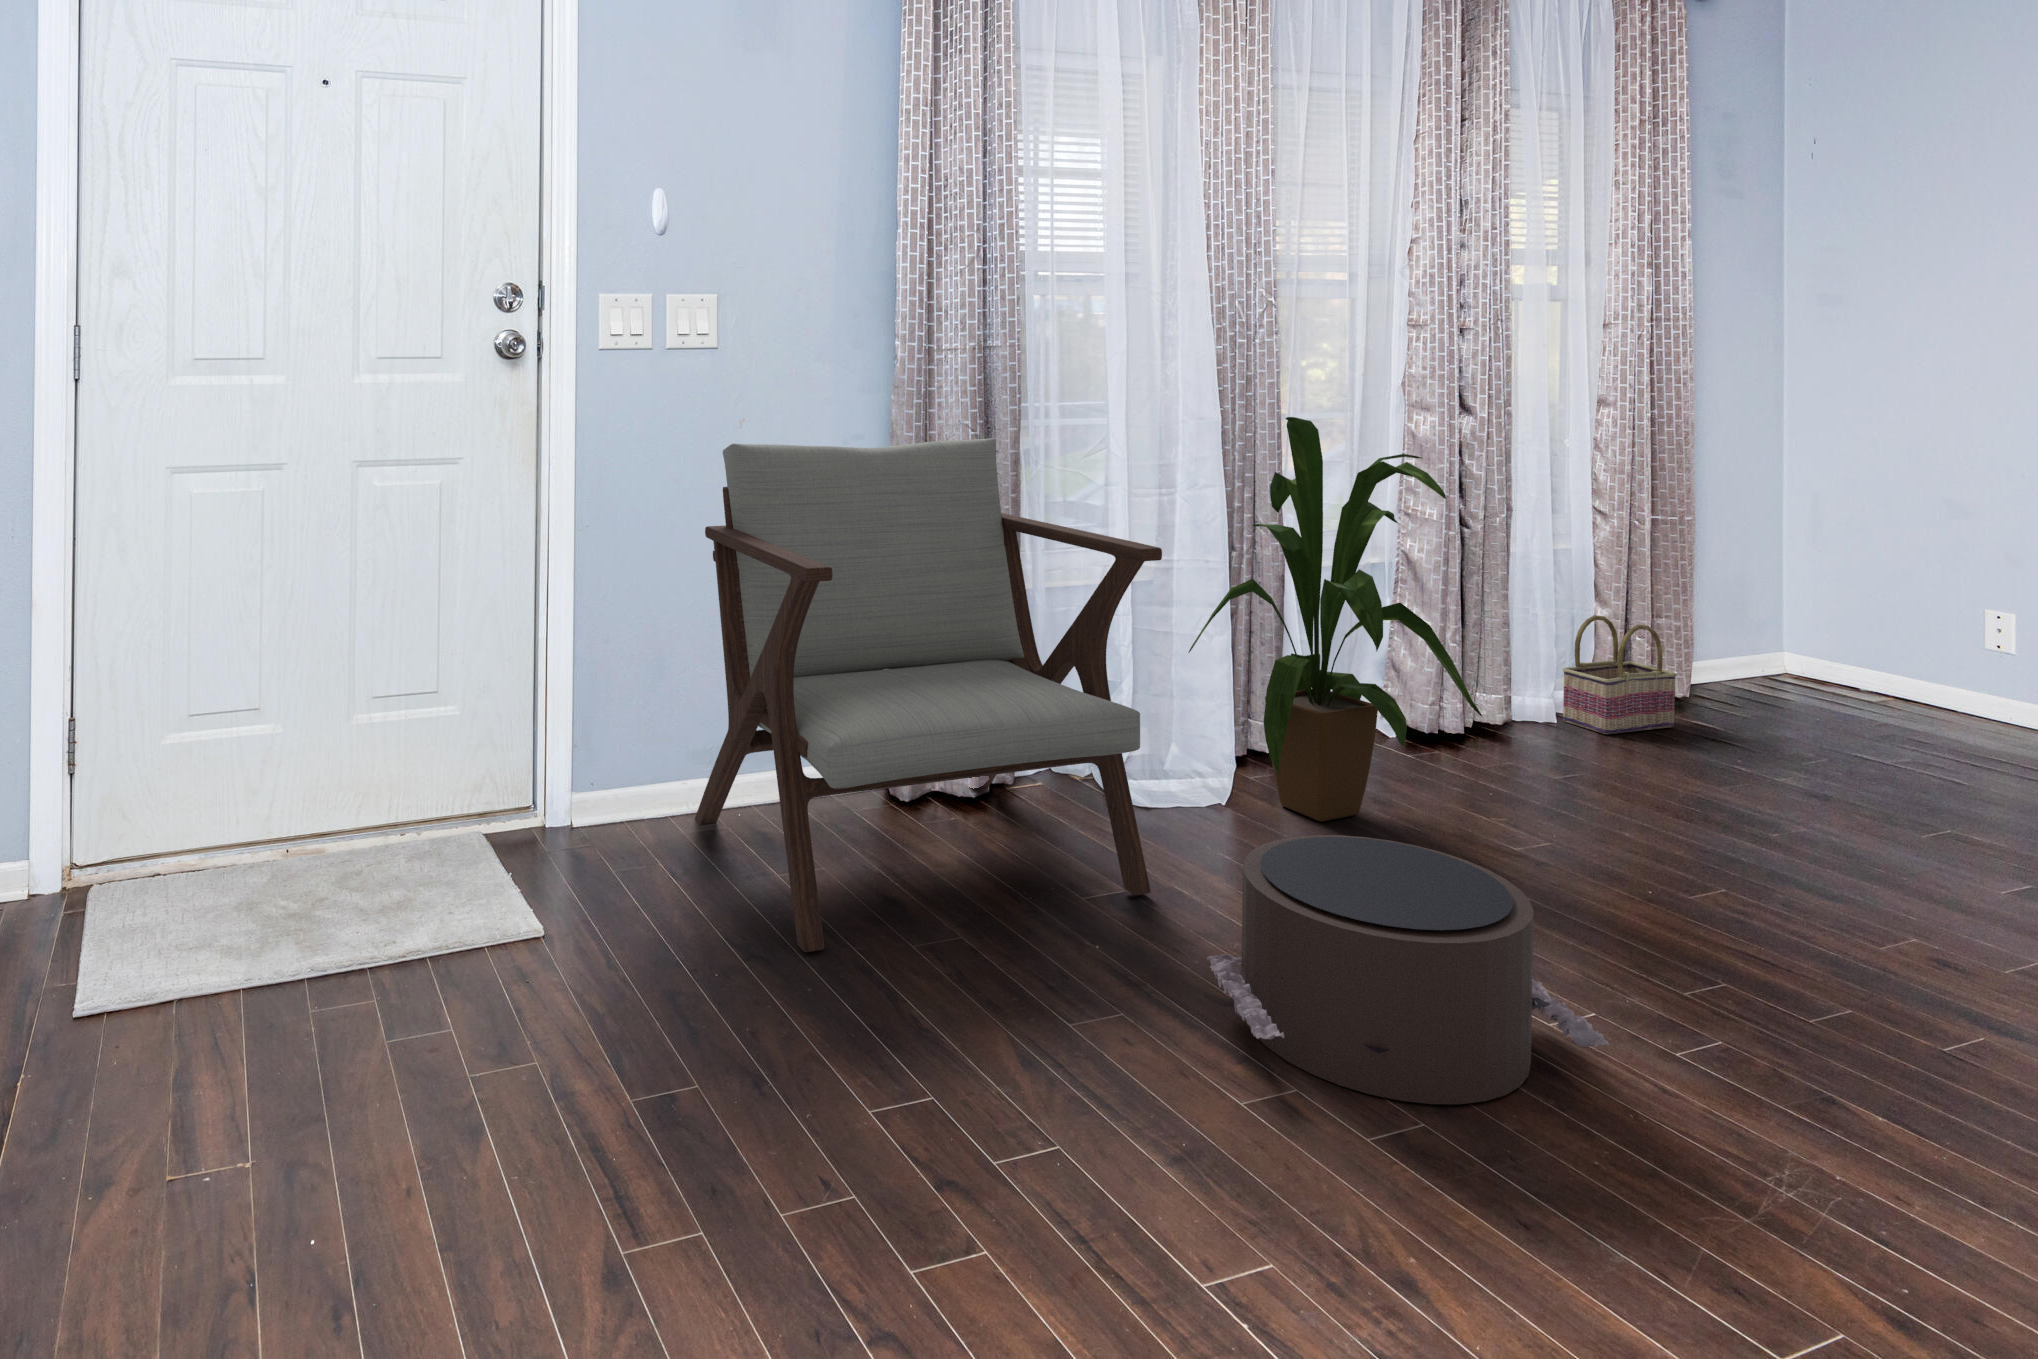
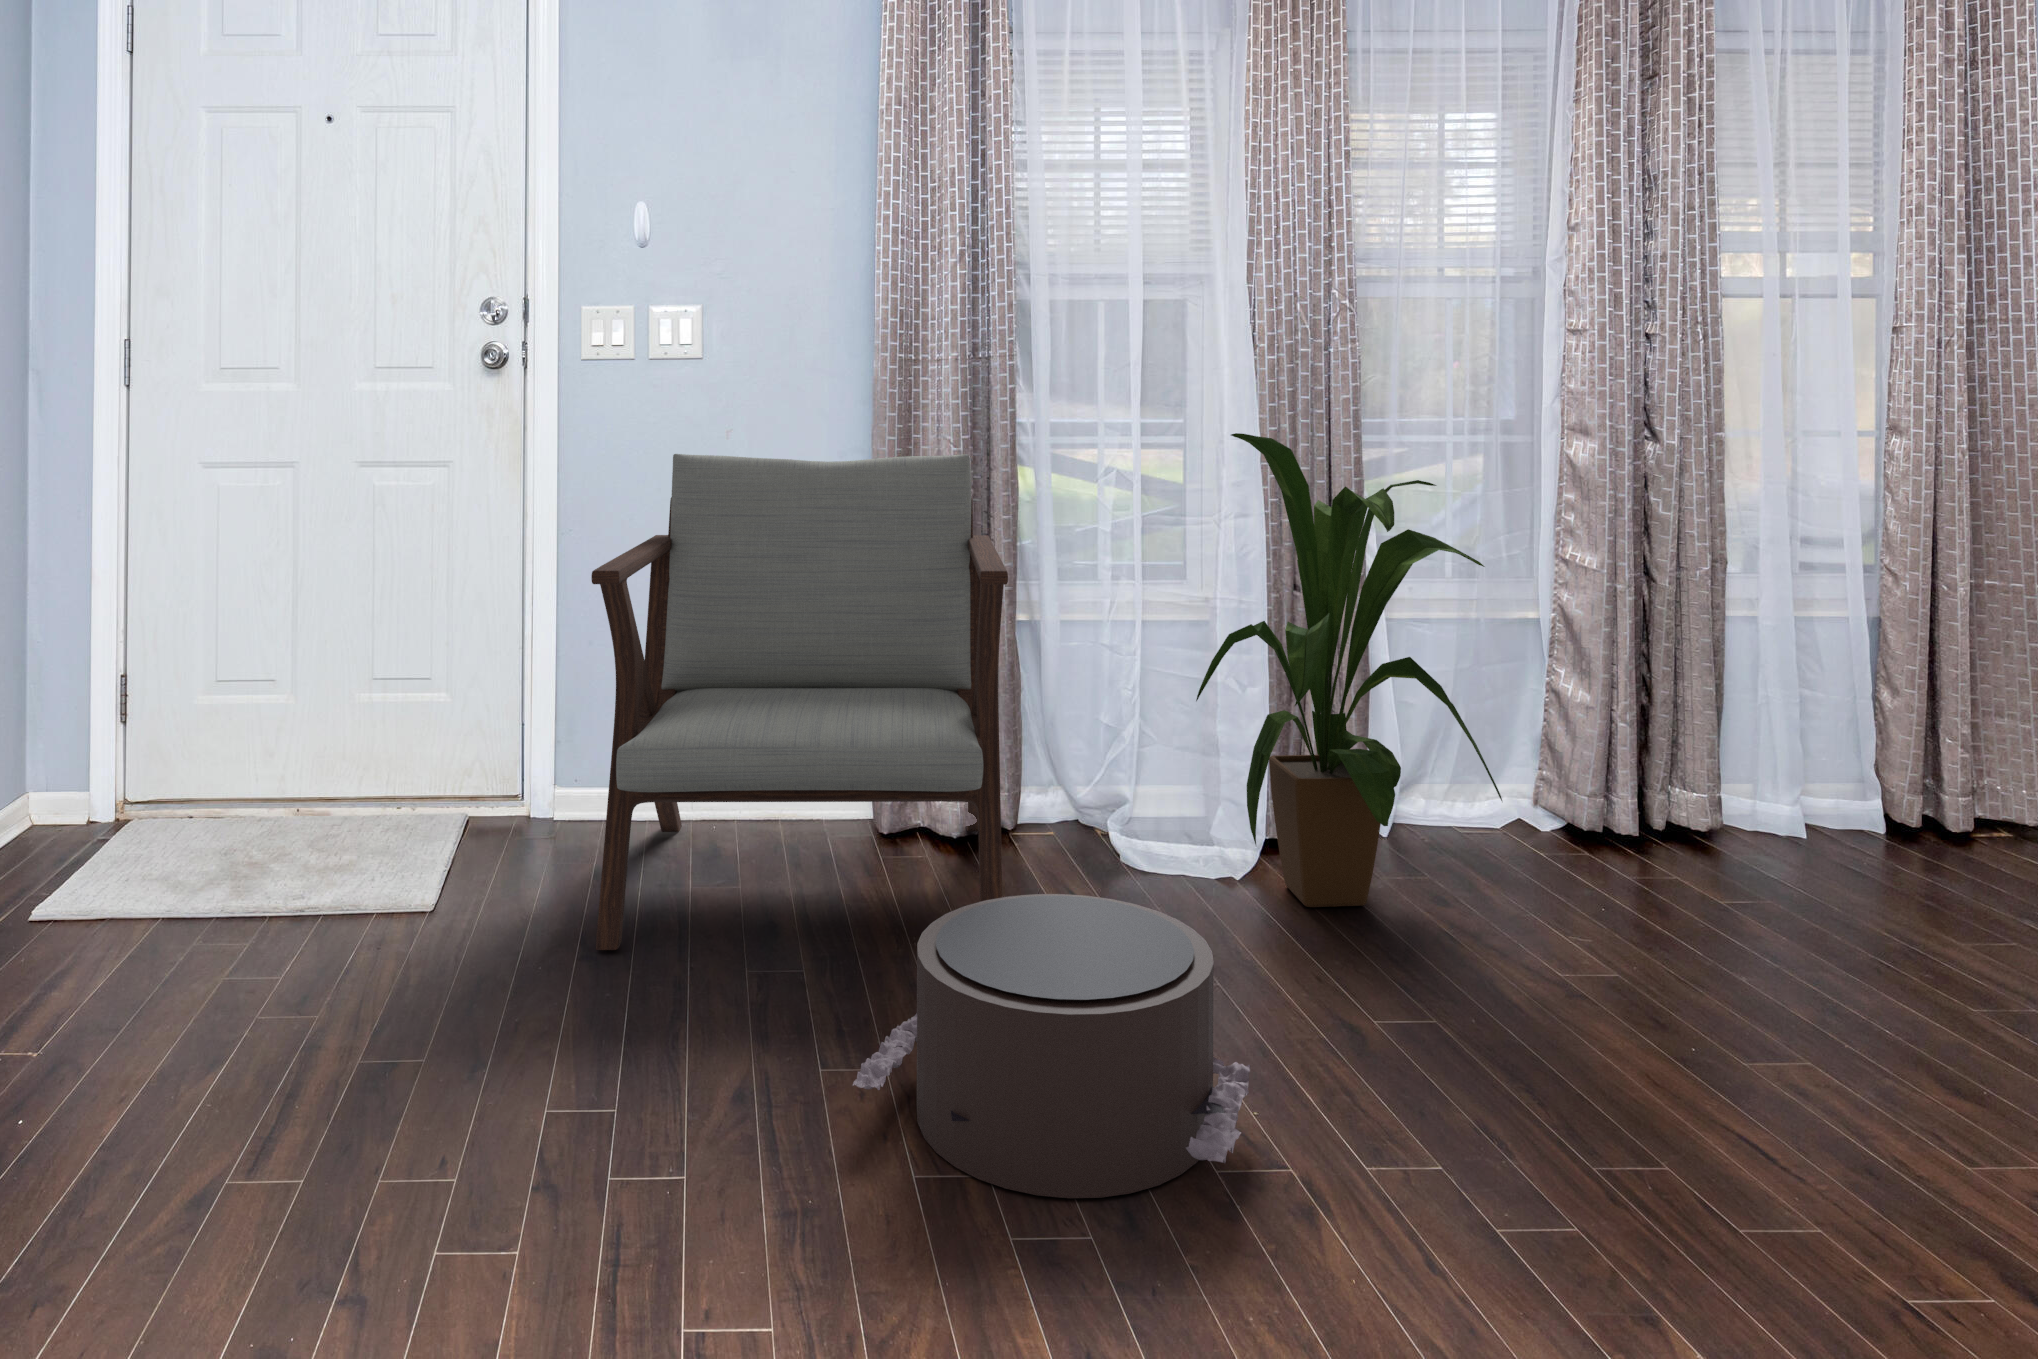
basket: present [1562,615,1677,734] -> none [1812,704,1979,861]

